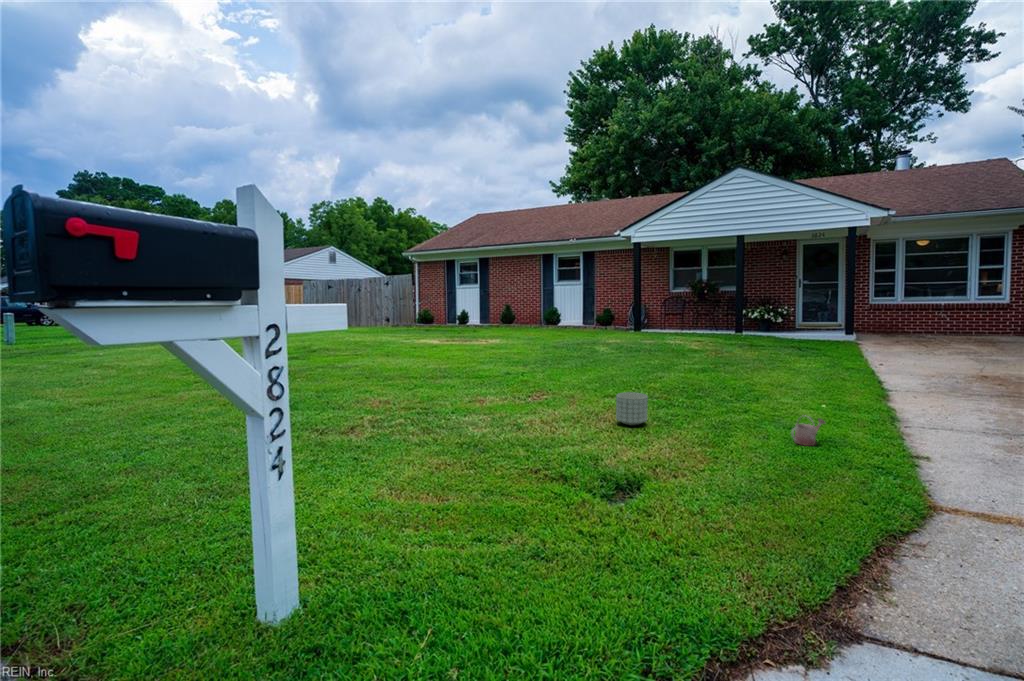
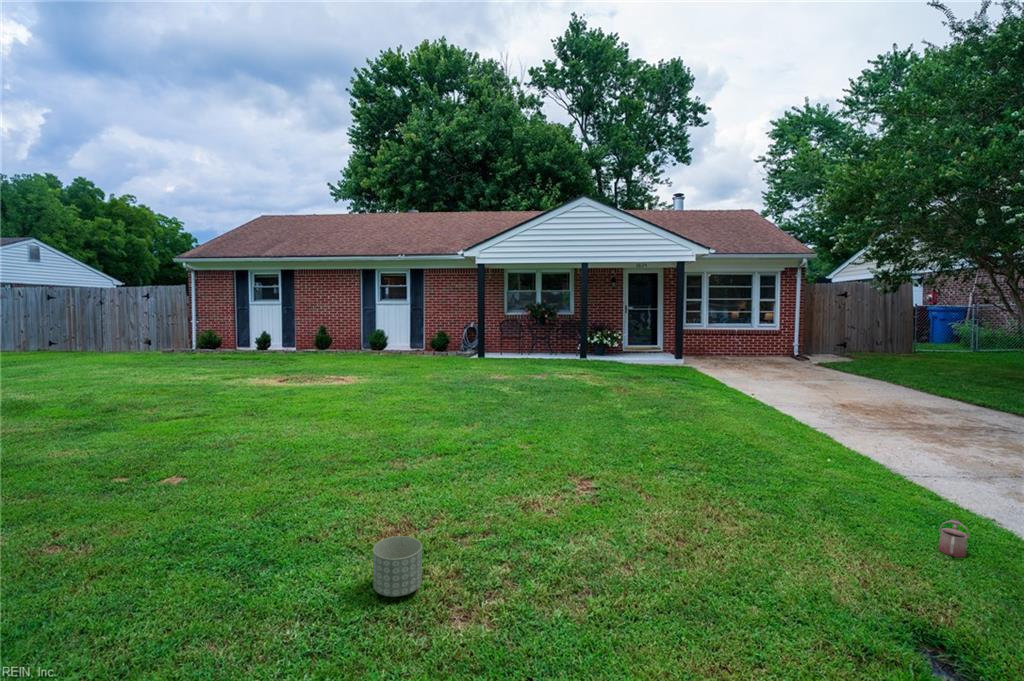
planter: present [616,392,648,426] -> present [373,536,422,597]

